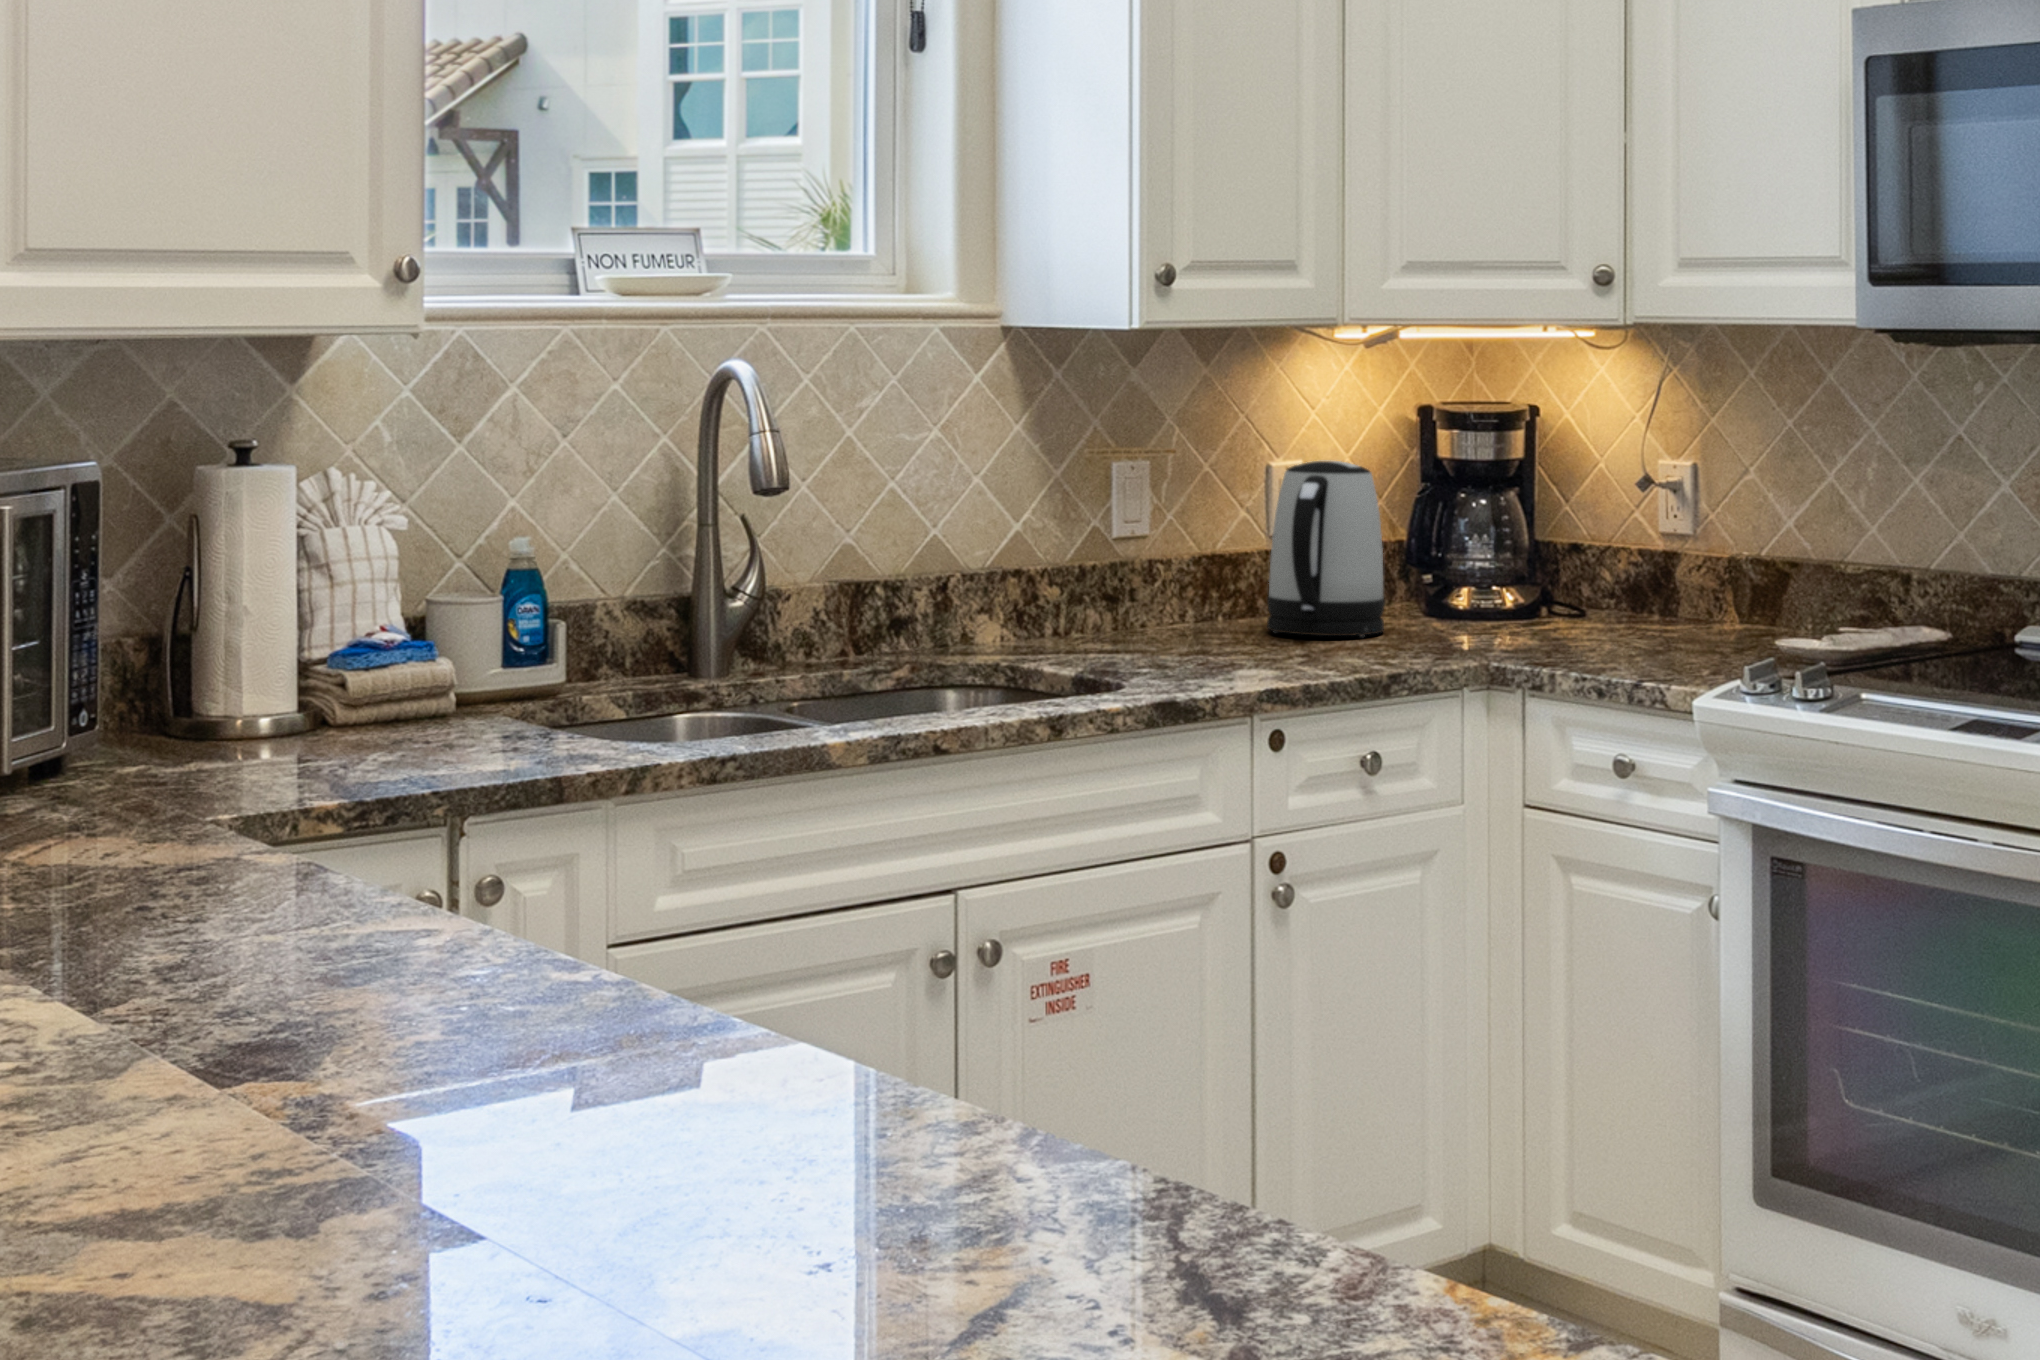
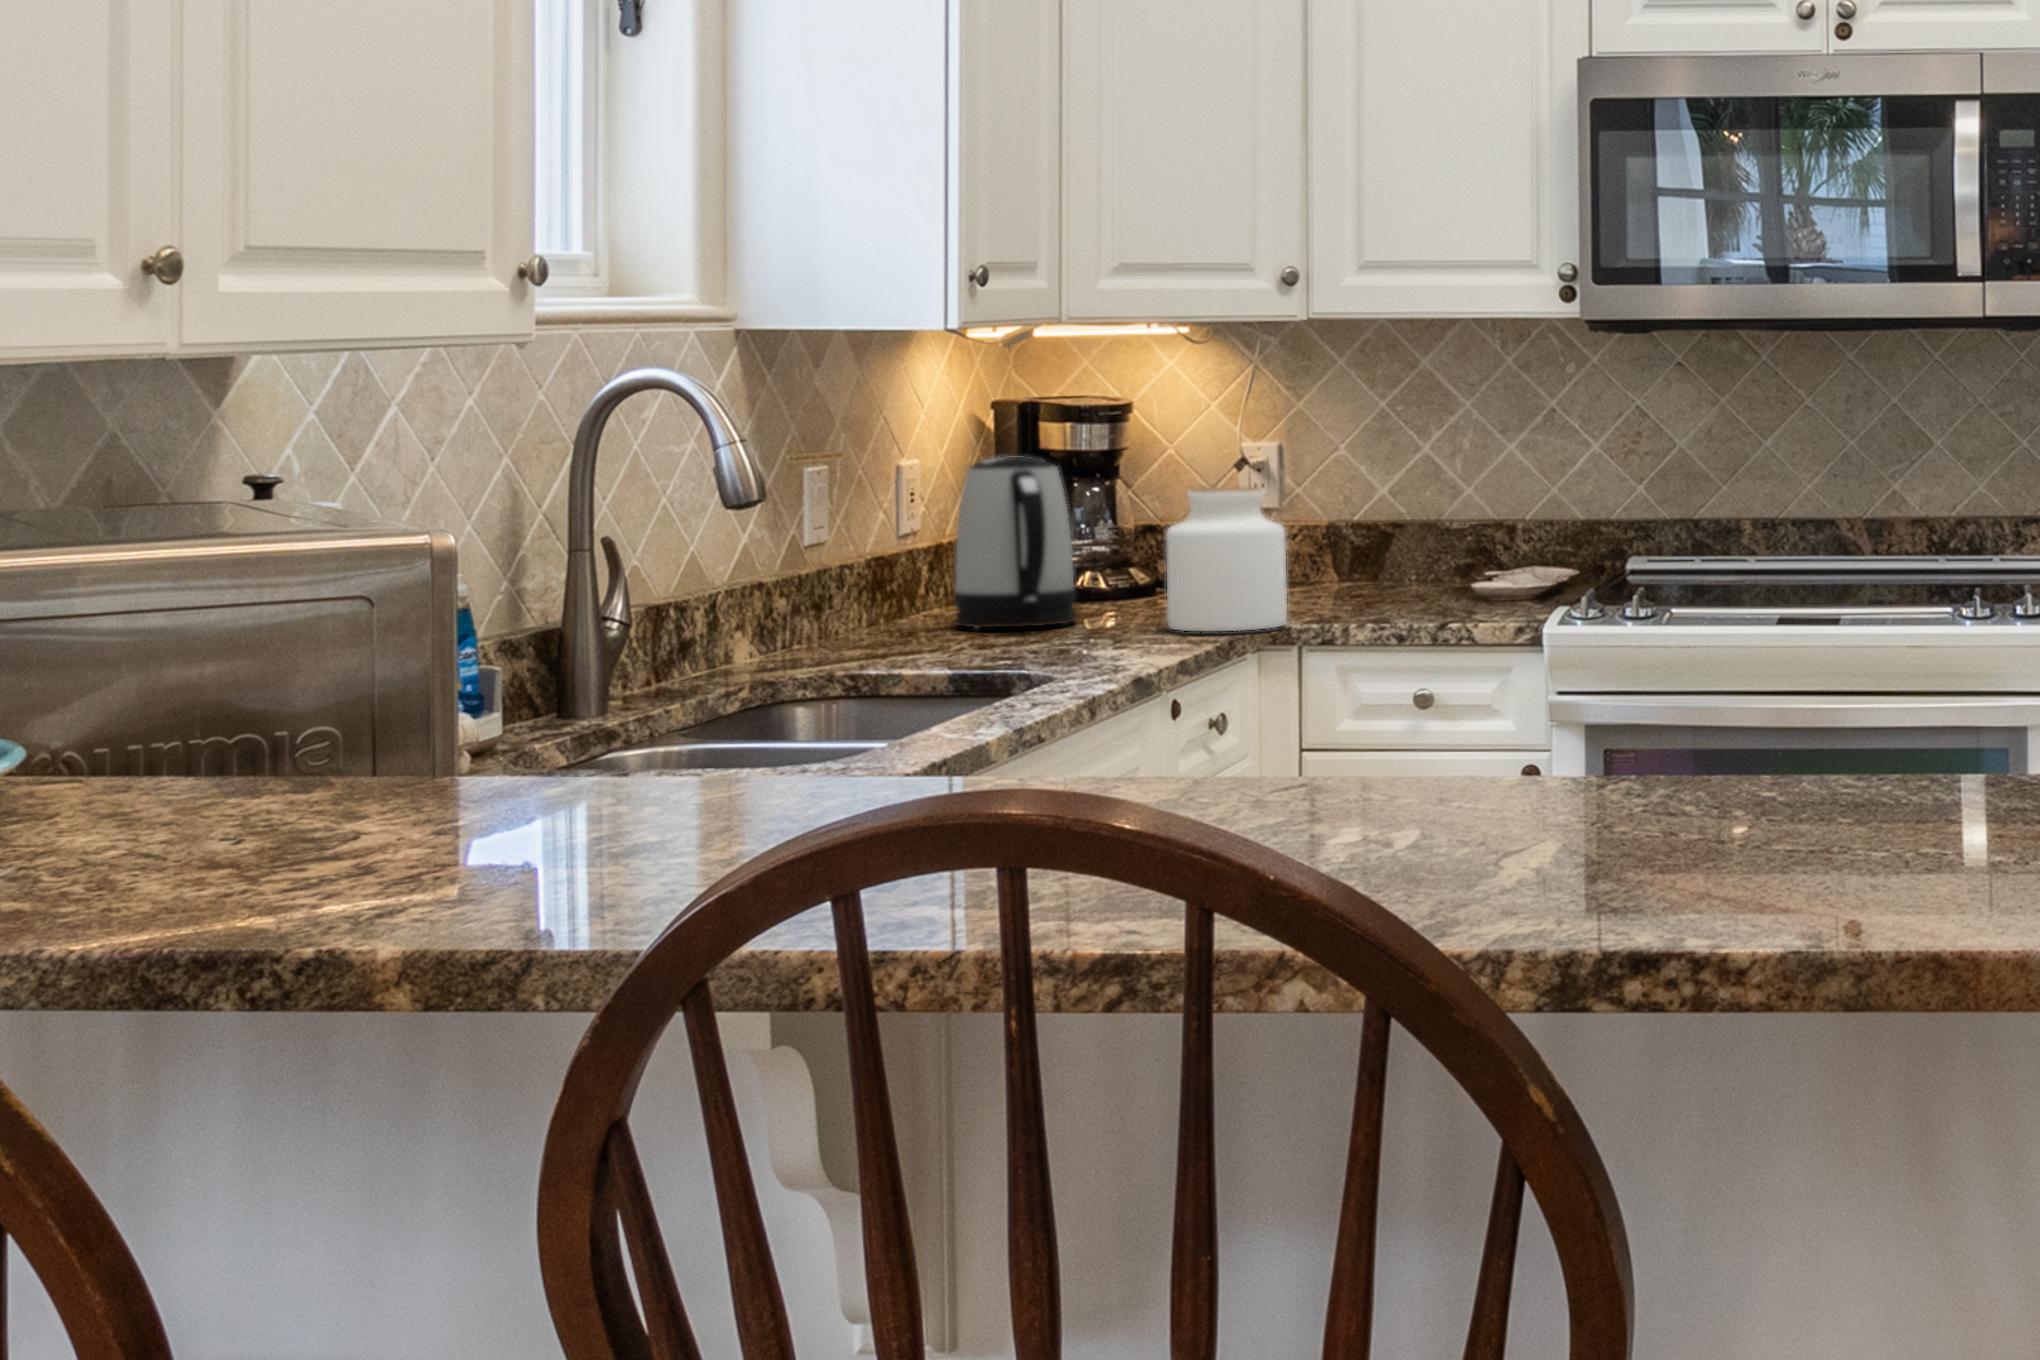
jar: none [1407,505,1534,663] -> present [1166,487,1287,631]

